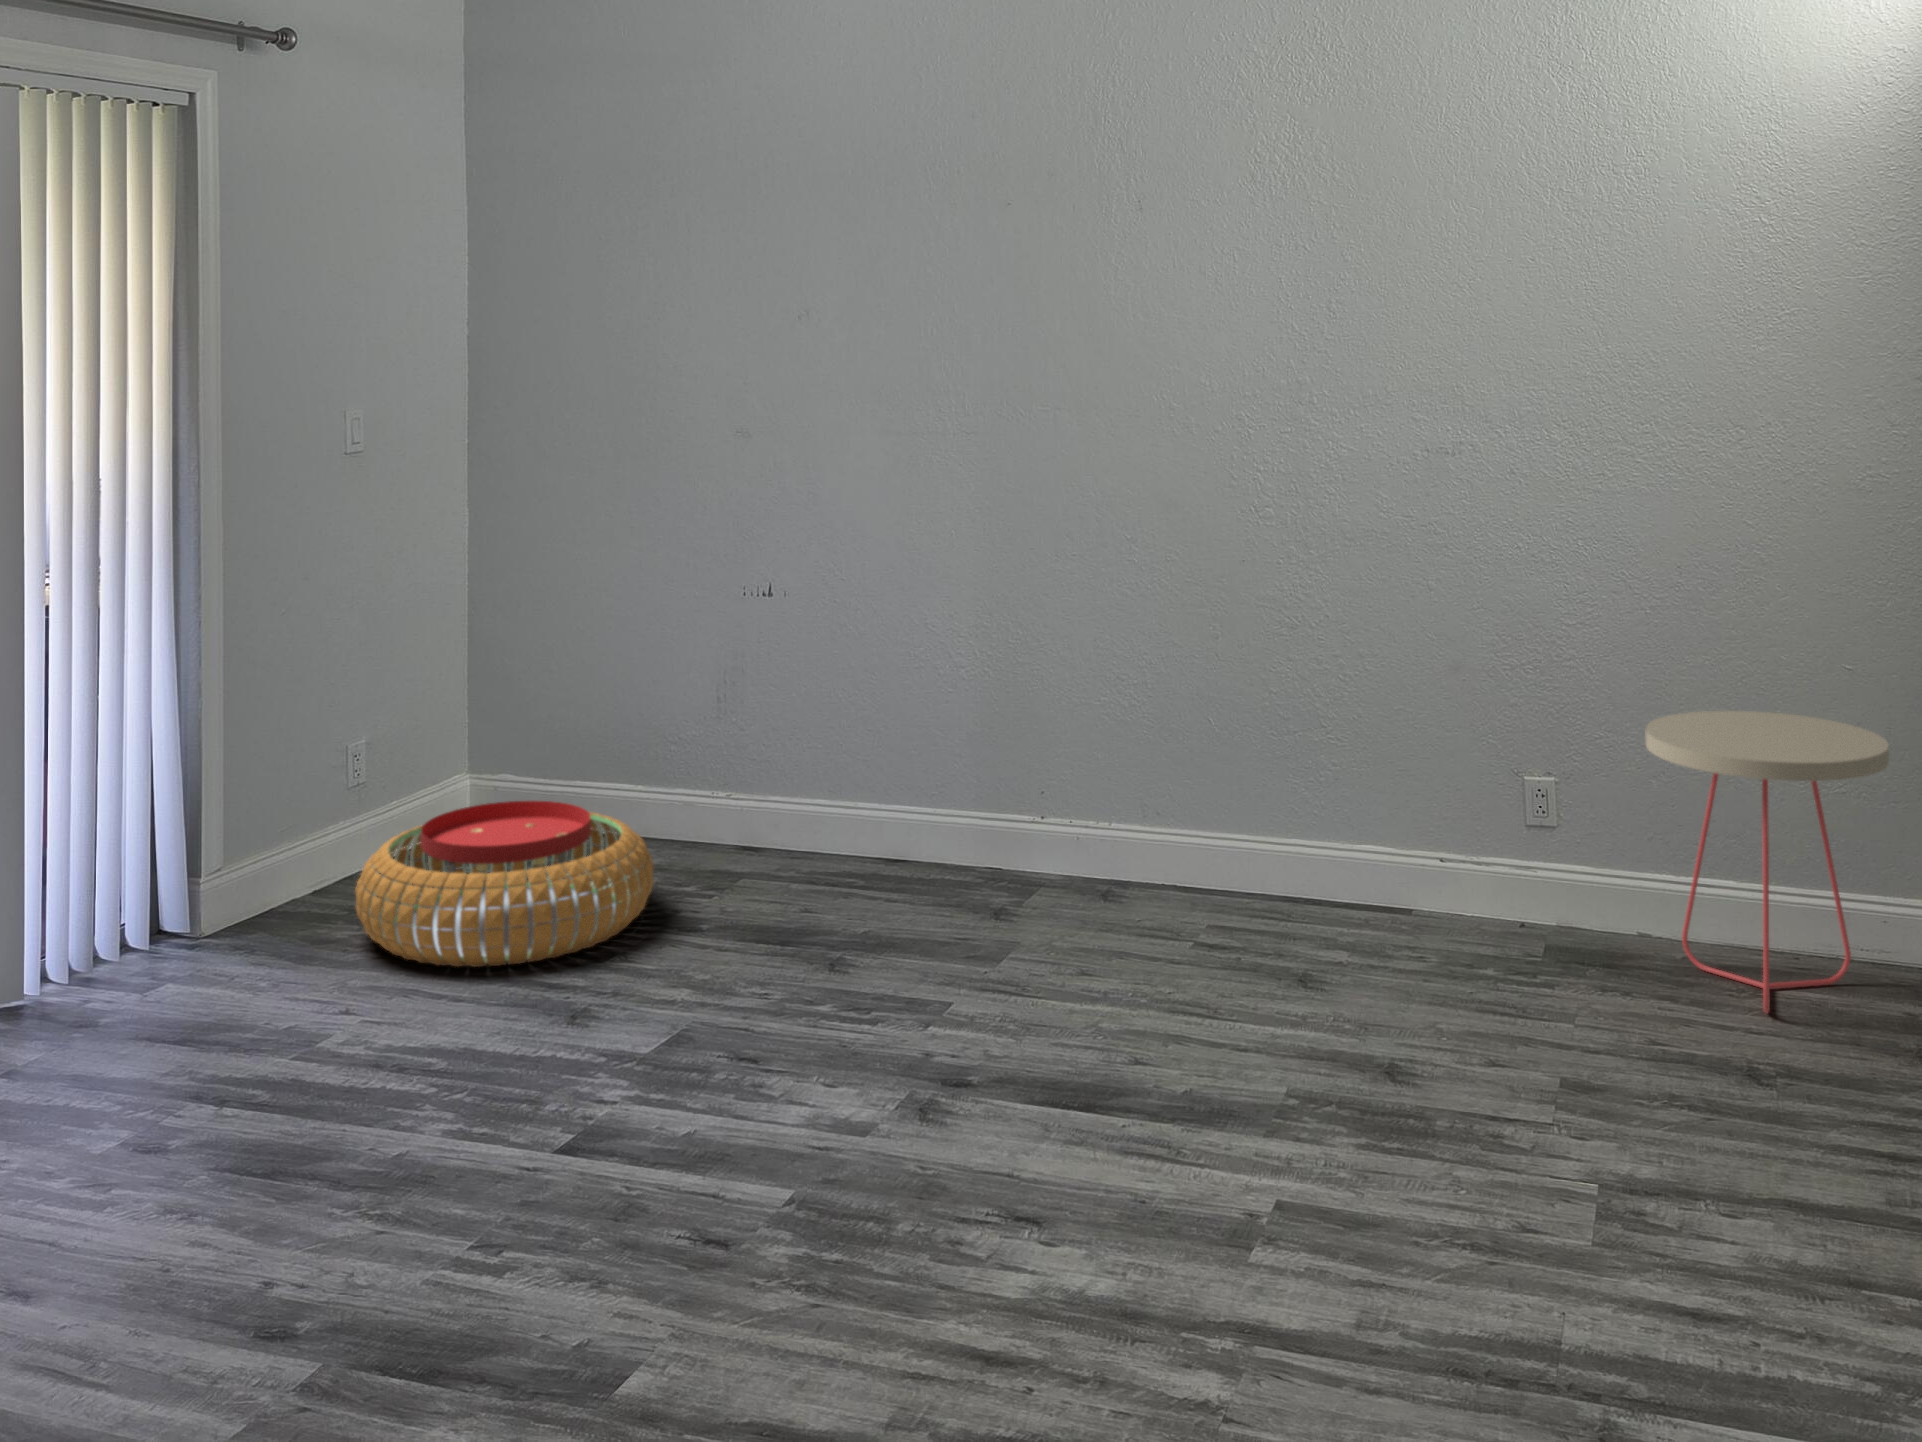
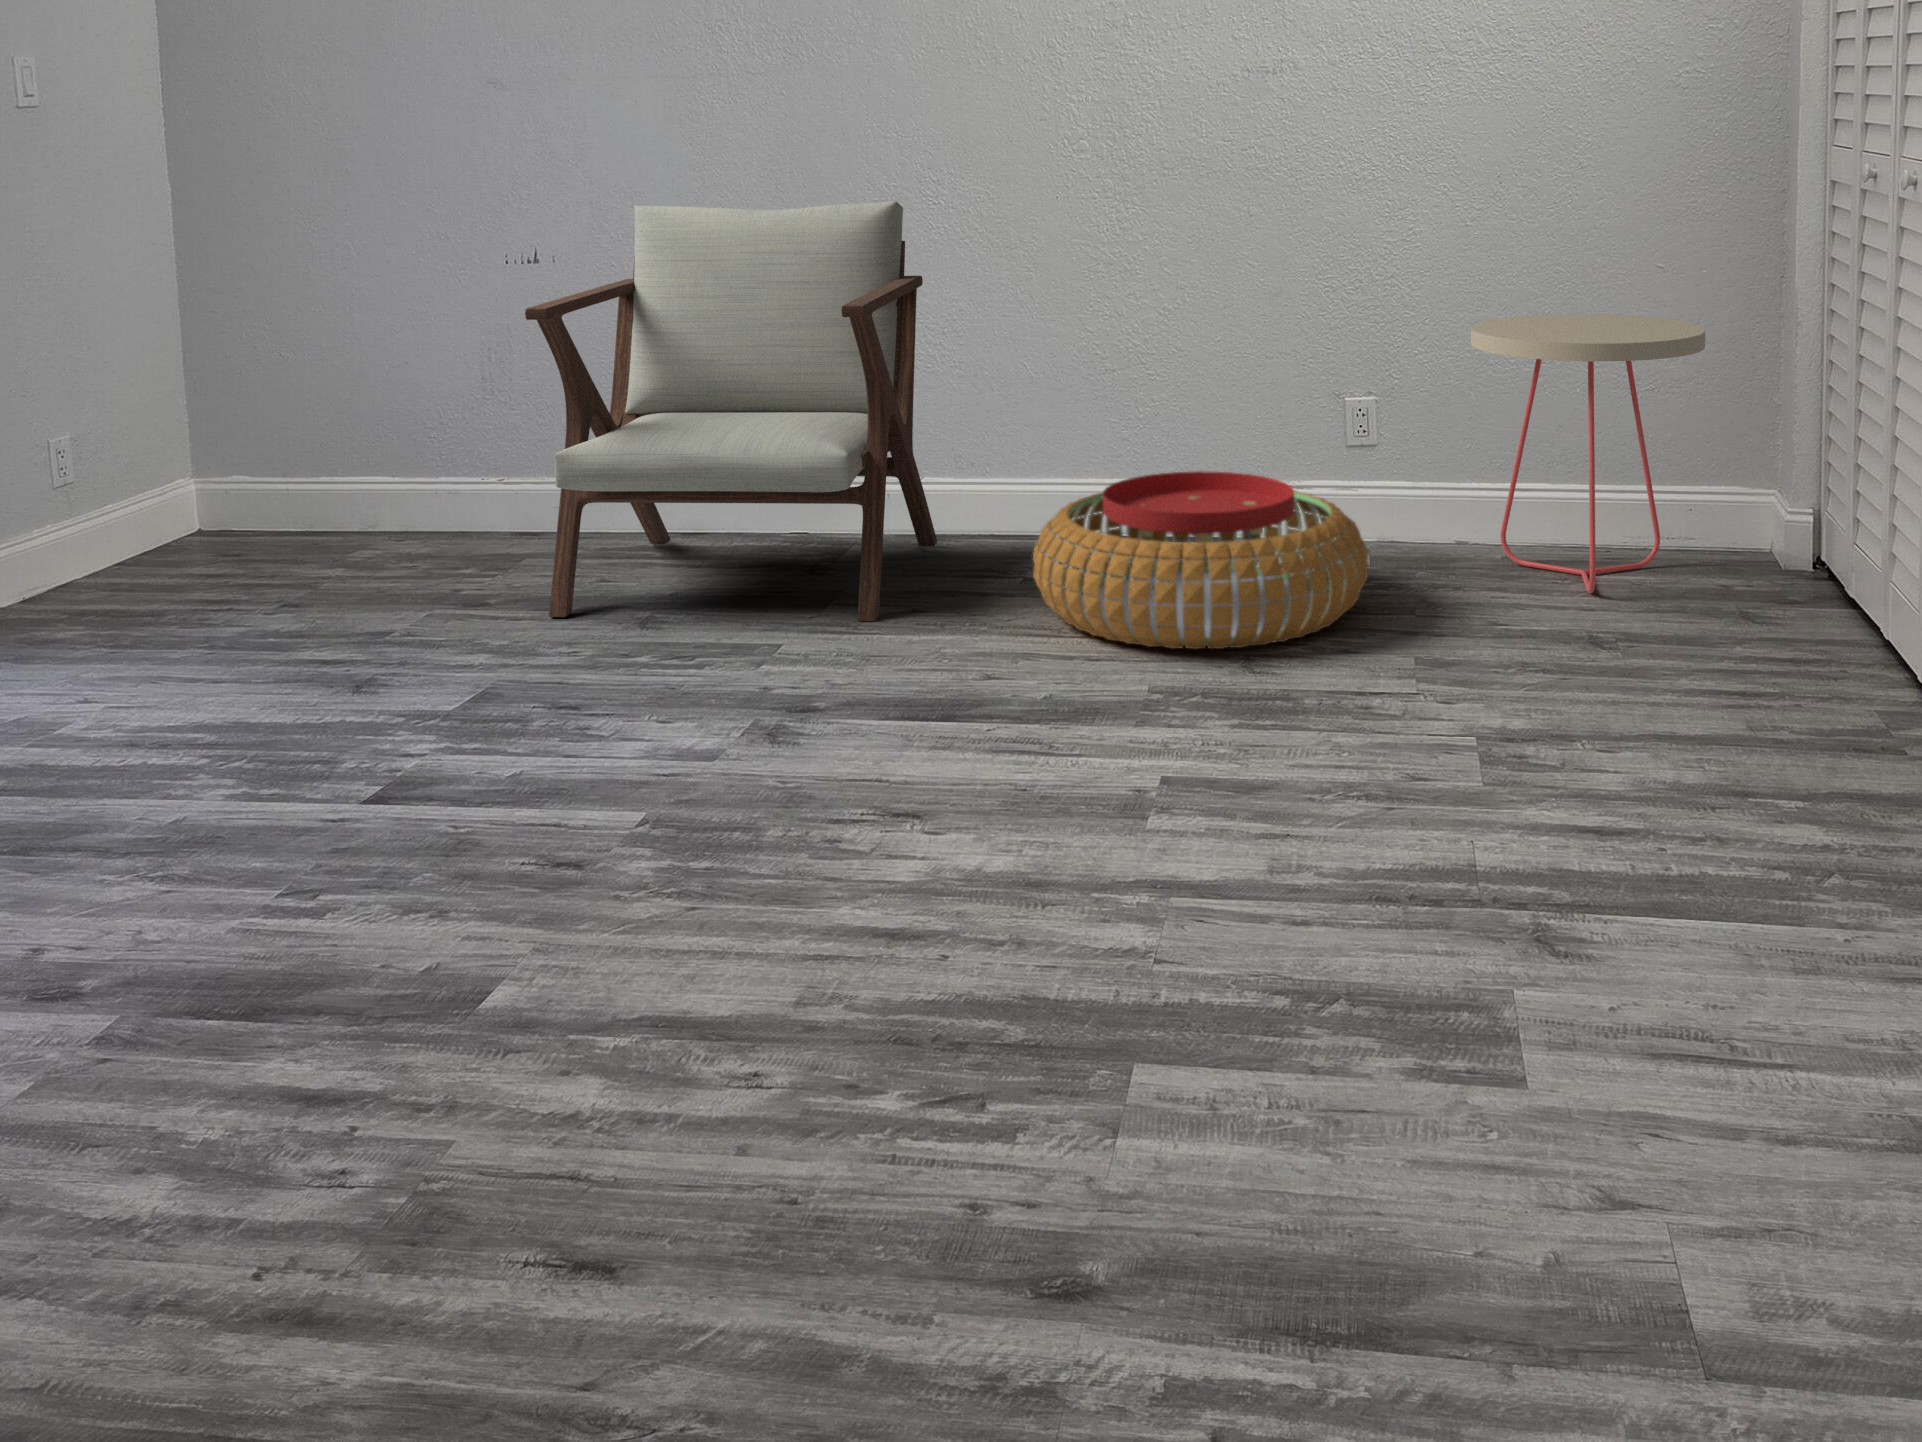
lounge chair: none [743,558,1125,985] -> present [525,201,937,621]
pouf: present [355,801,654,967] -> present [1033,471,1368,649]

